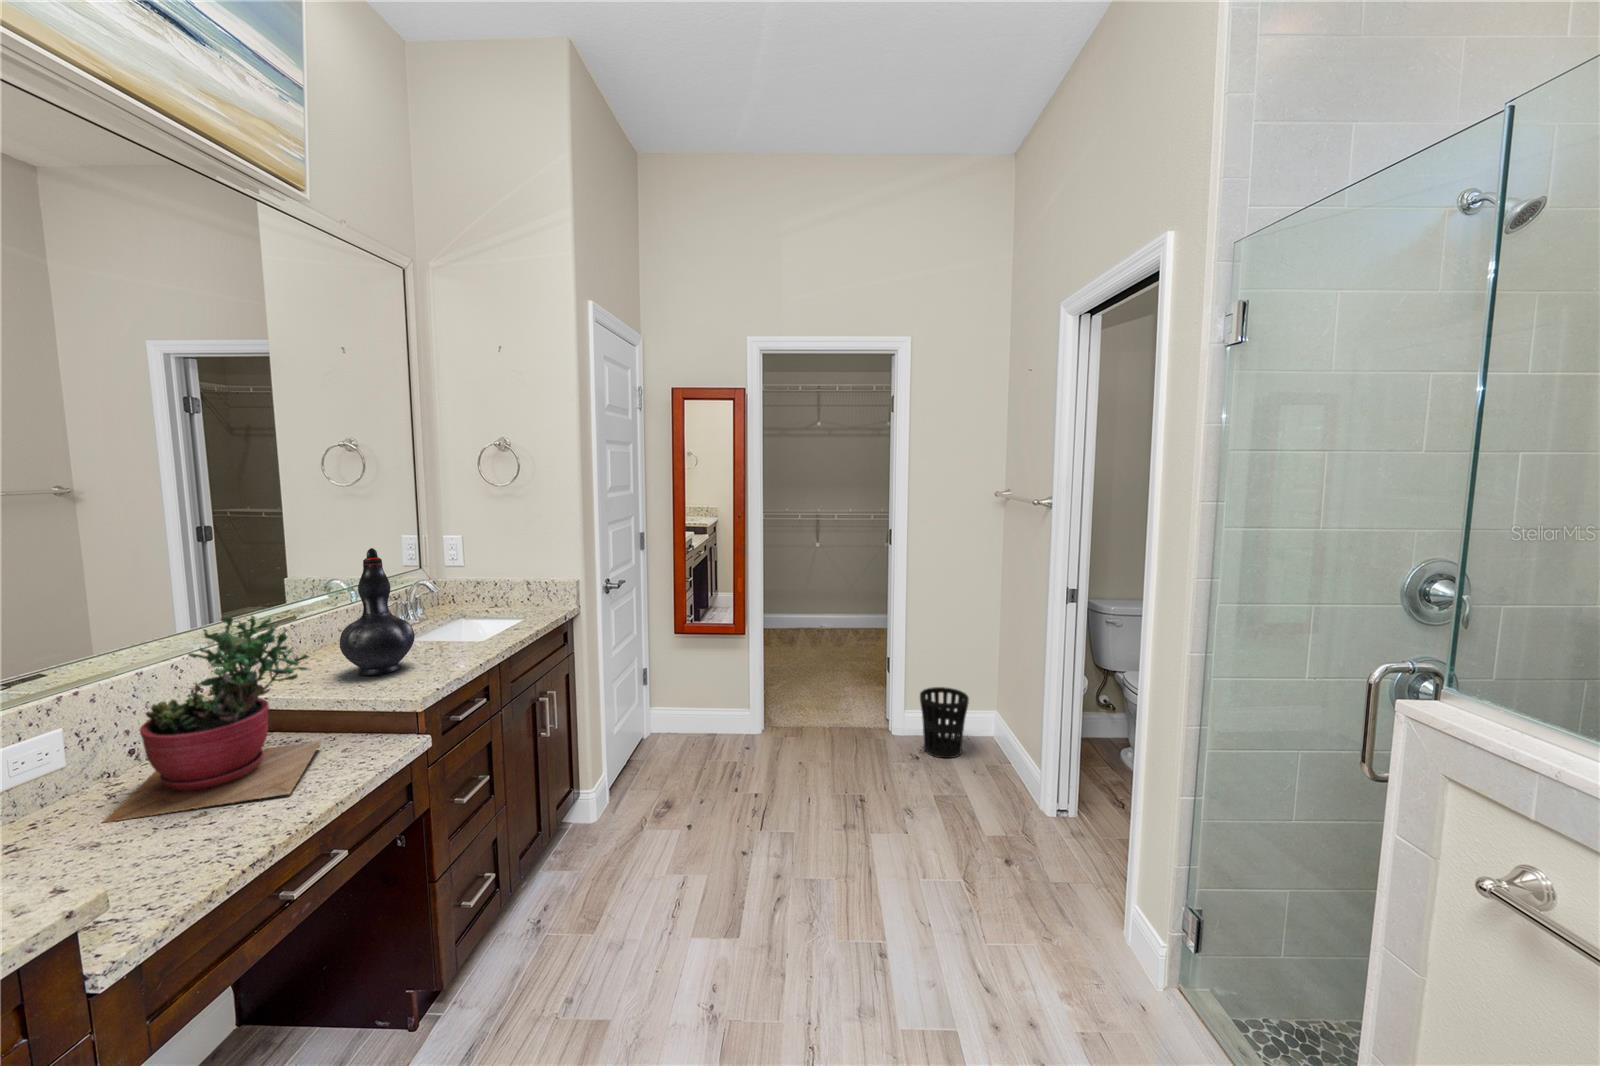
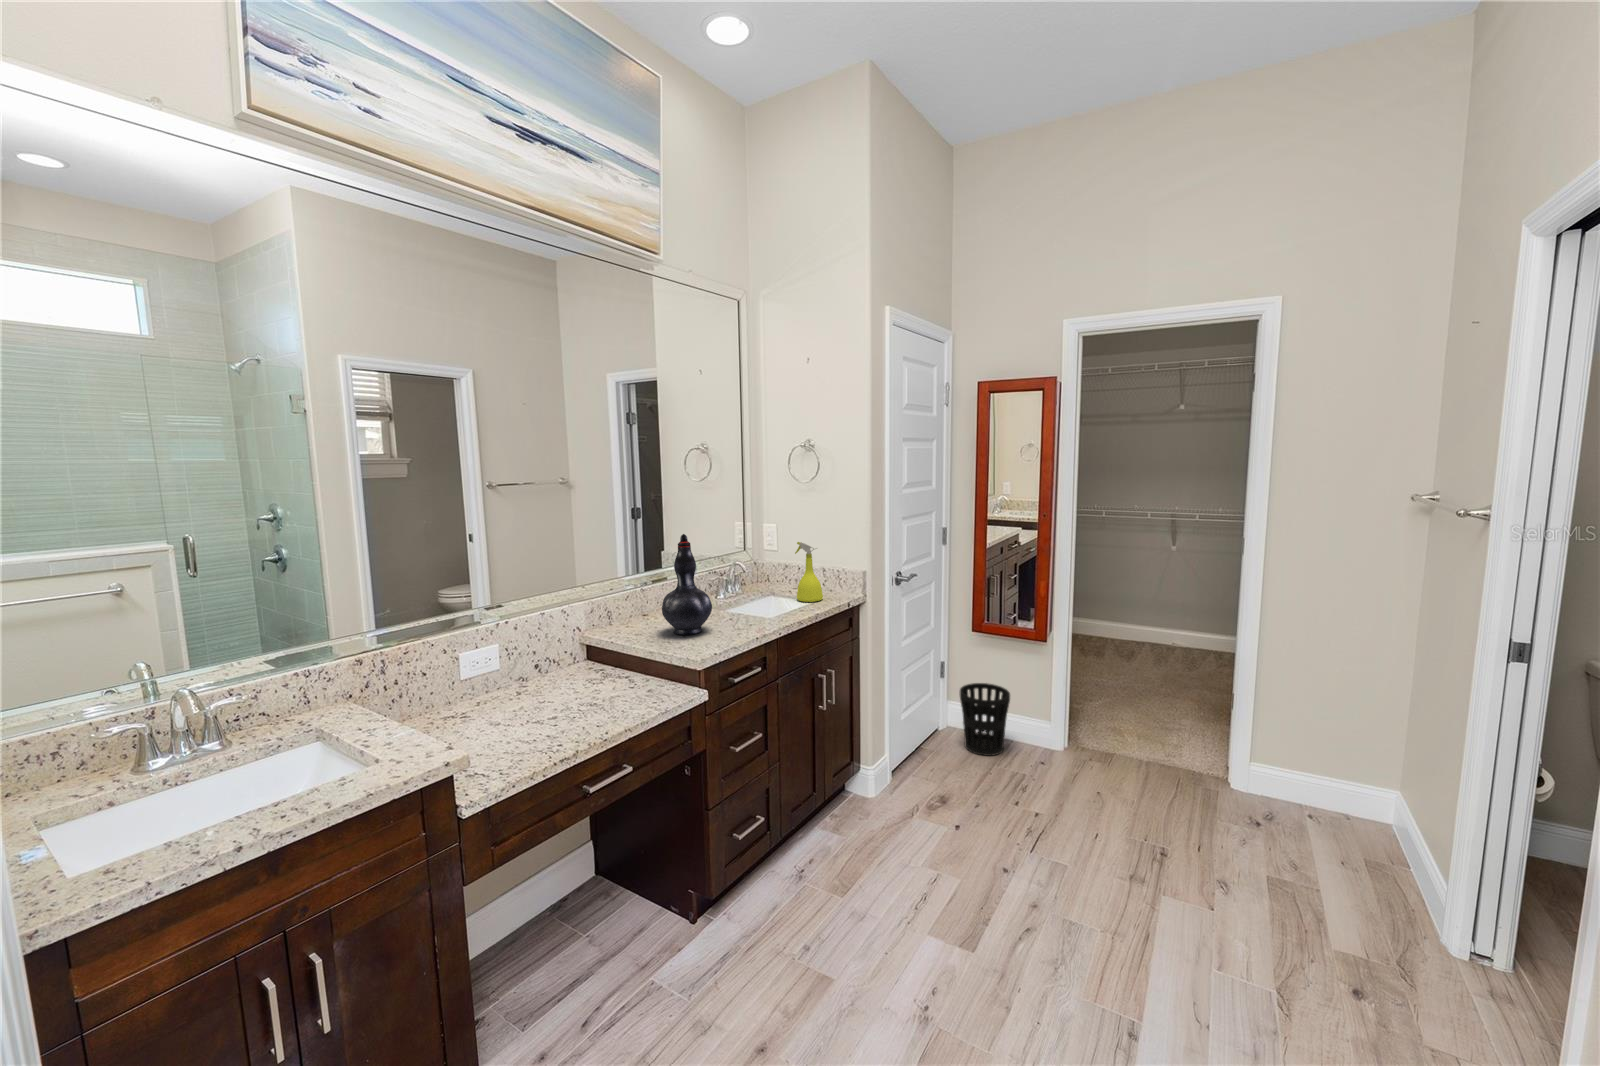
spray bottle: none [500,554,536,621] -> present [795,542,823,602]
succulent plant: present [103,616,321,823] -> none [507,579,637,716]
wastebasket: present [920,687,969,758] -> present [960,683,1010,756]

